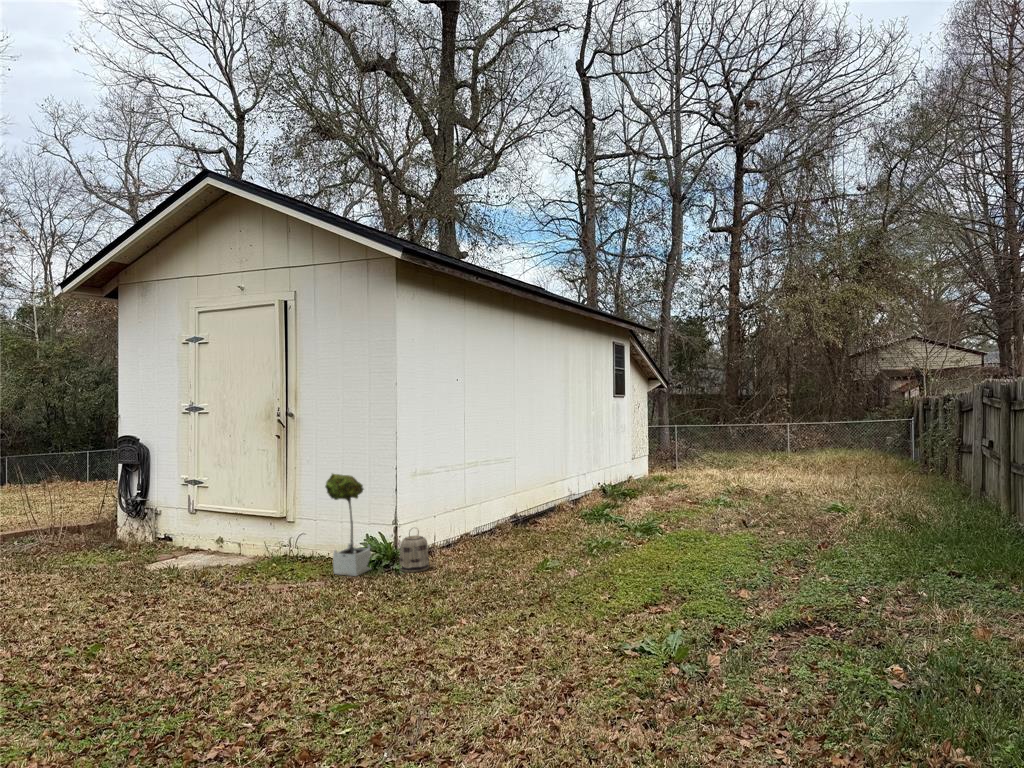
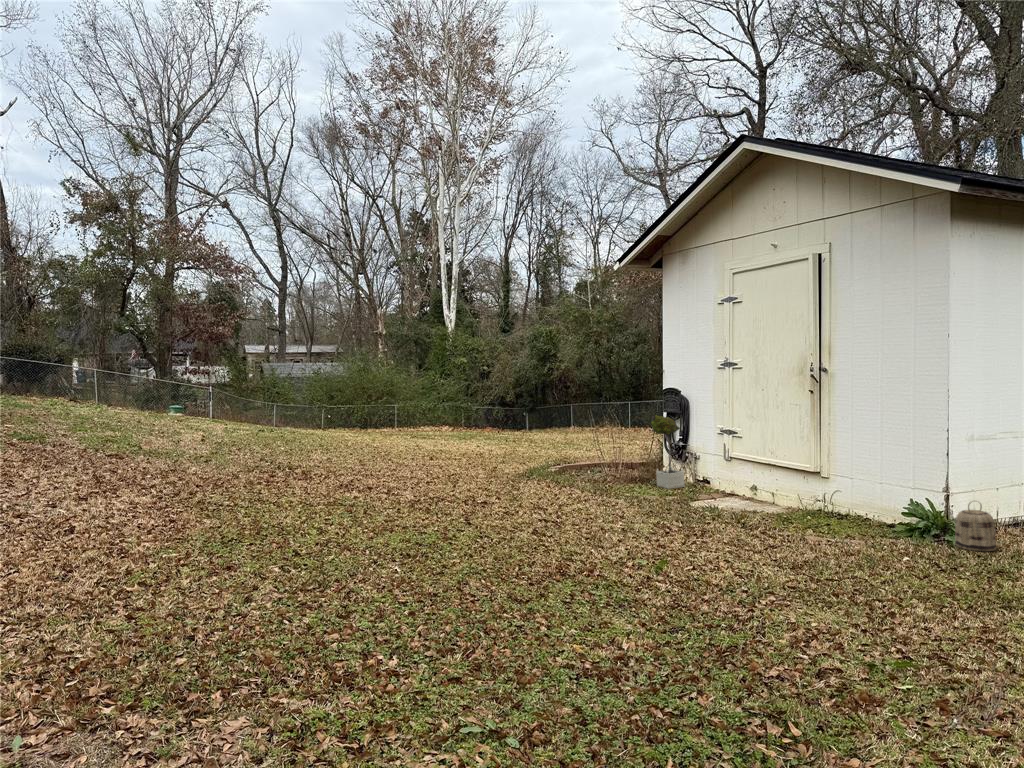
potted tree: present [325,474,371,576] -> present [652,415,685,489]

